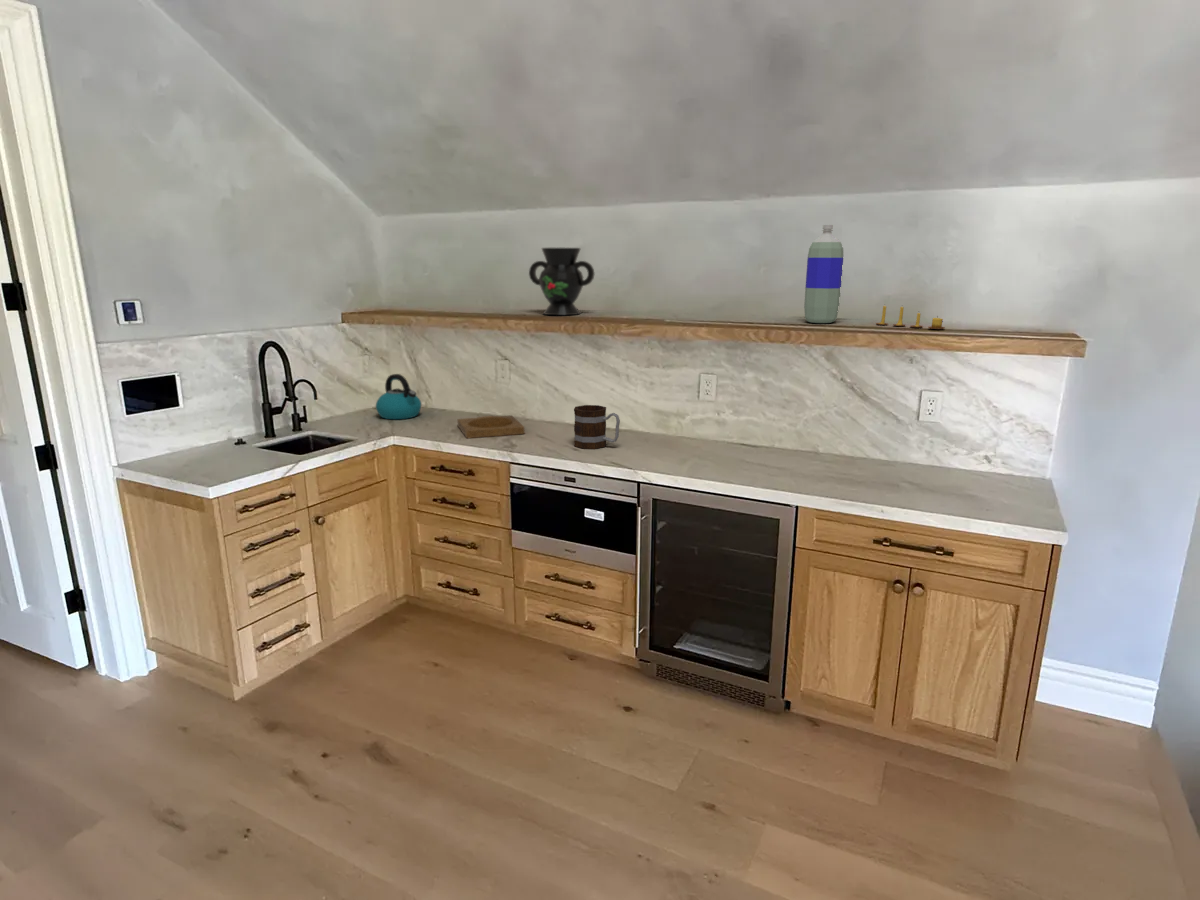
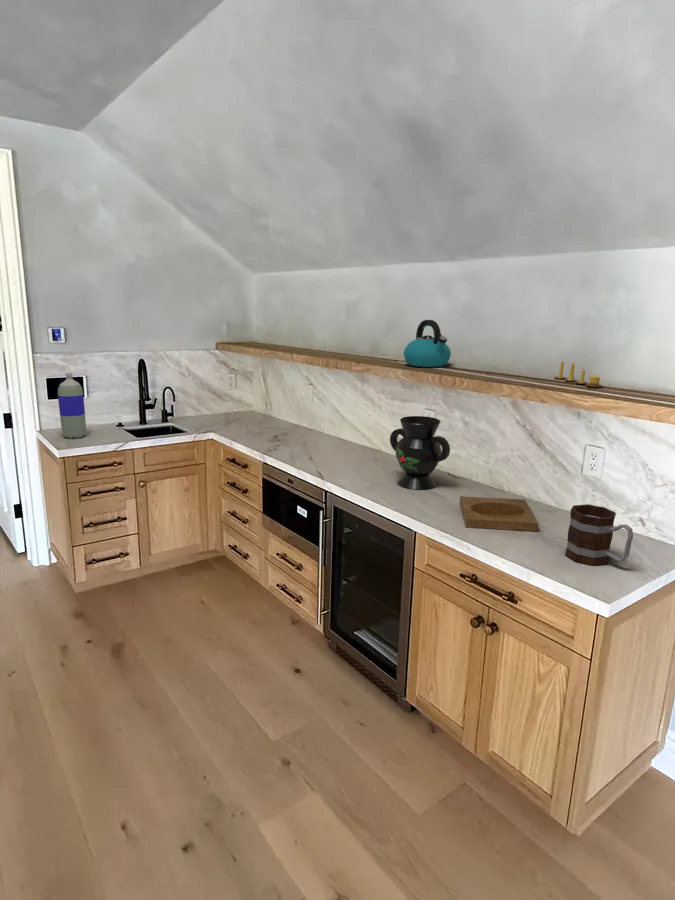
bottle: present [804,225,843,323] -> present [58,373,86,438]
decorative vase: present [529,248,594,315] -> present [390,416,450,490]
kettle: present [376,374,421,419] -> present [404,320,451,367]
mug: present [574,405,620,449] -> present [565,504,633,566]
tray: present [458,415,525,438] -> present [460,496,539,531]

